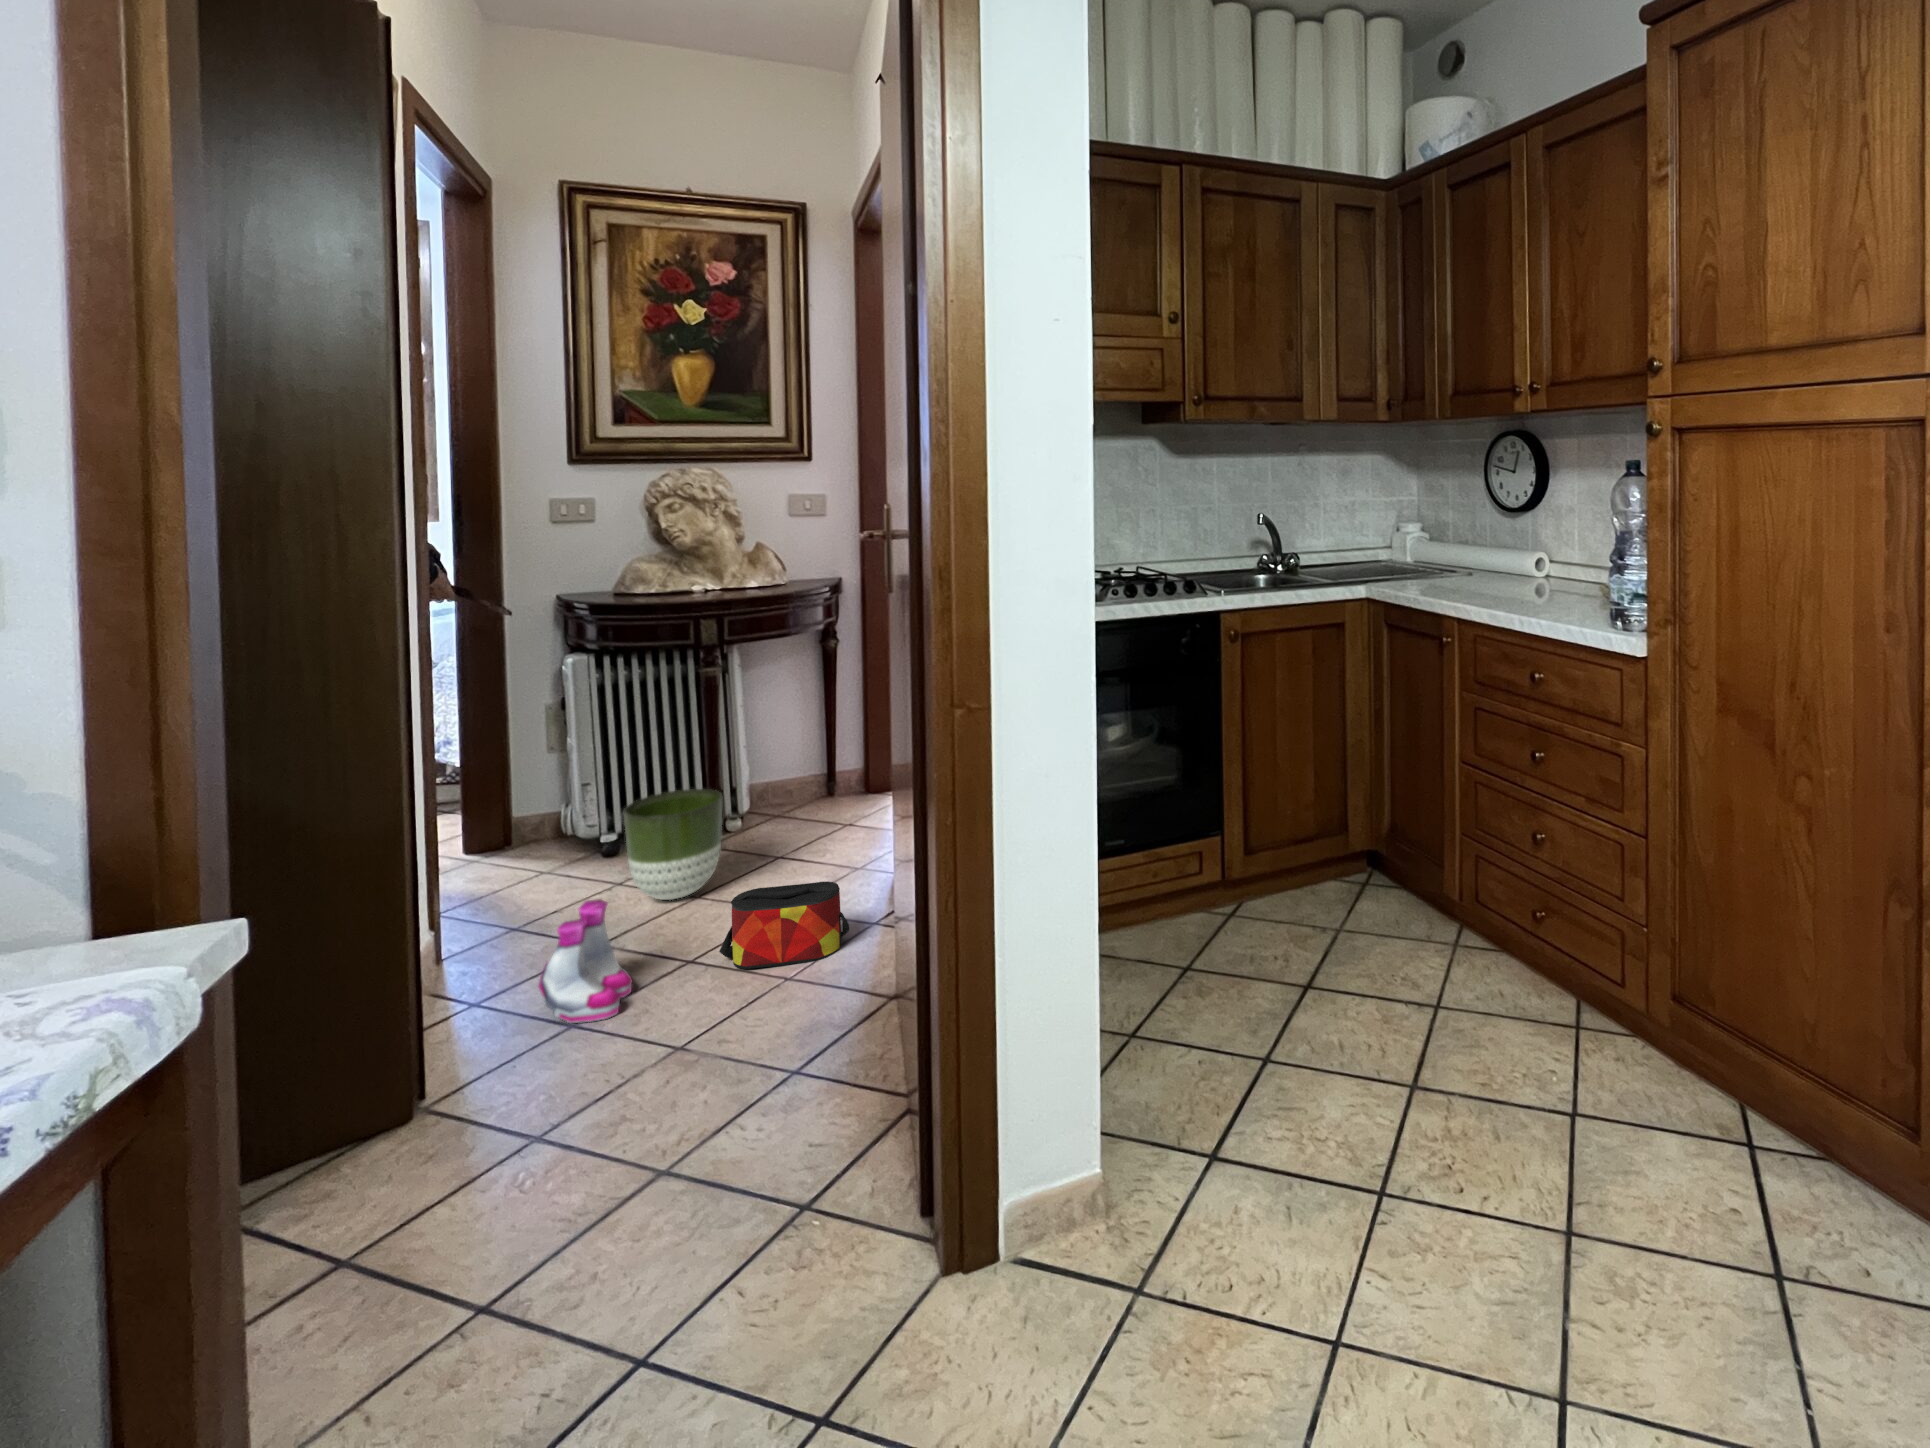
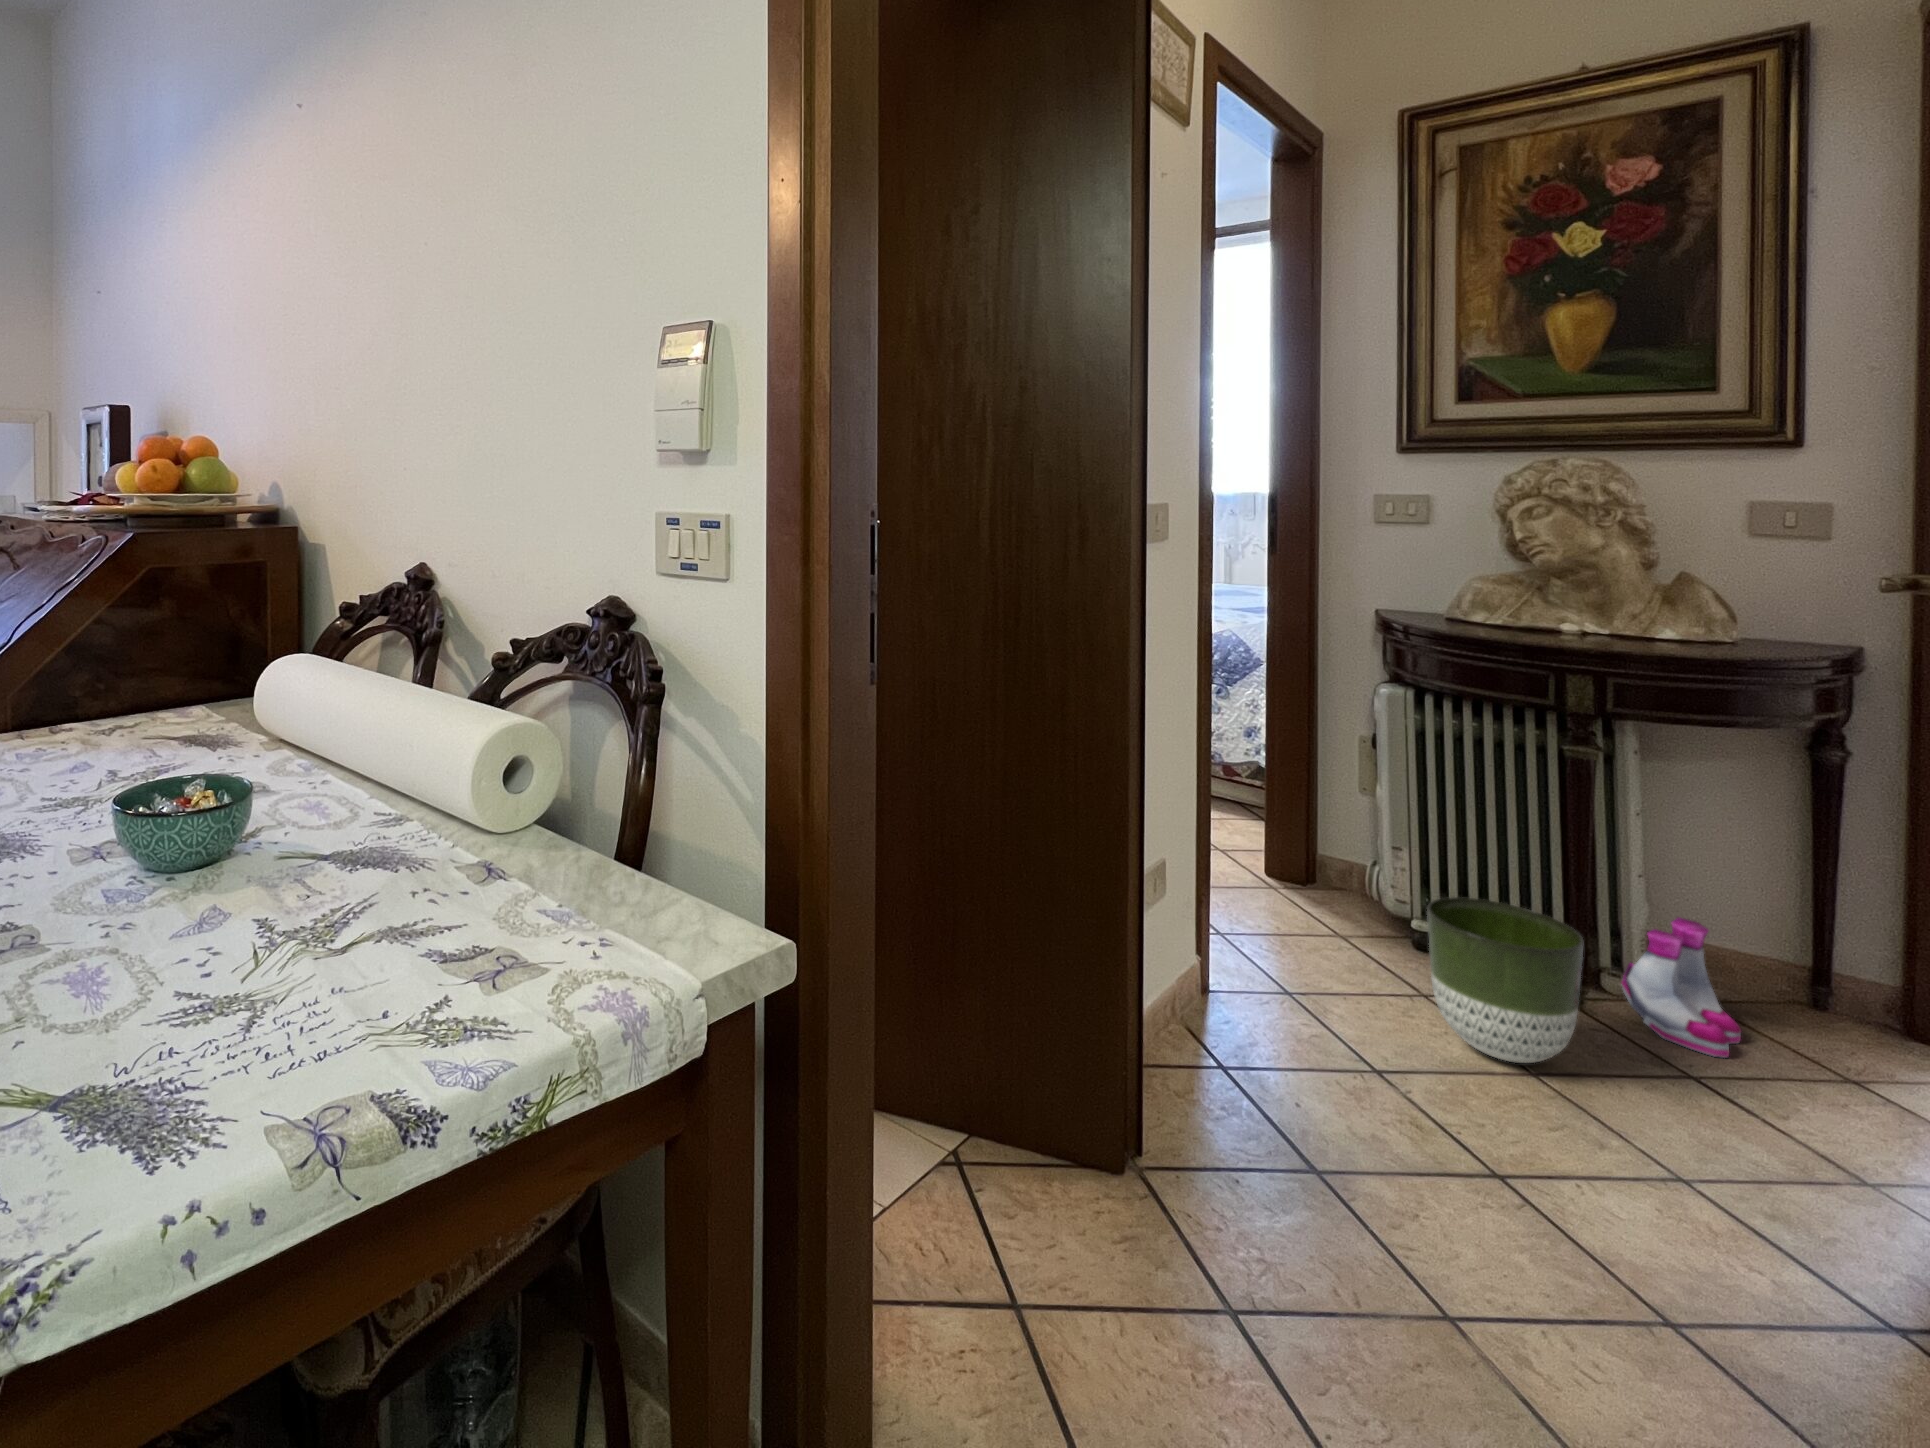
bag: present [719,882,849,969] -> none [1546,1123,1831,1343]
boots: present [538,899,632,1023] -> present [1622,917,1741,1058]

